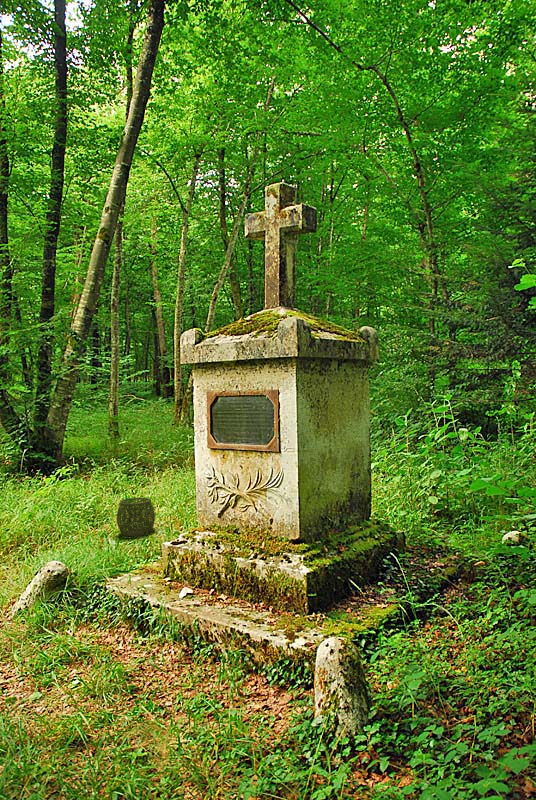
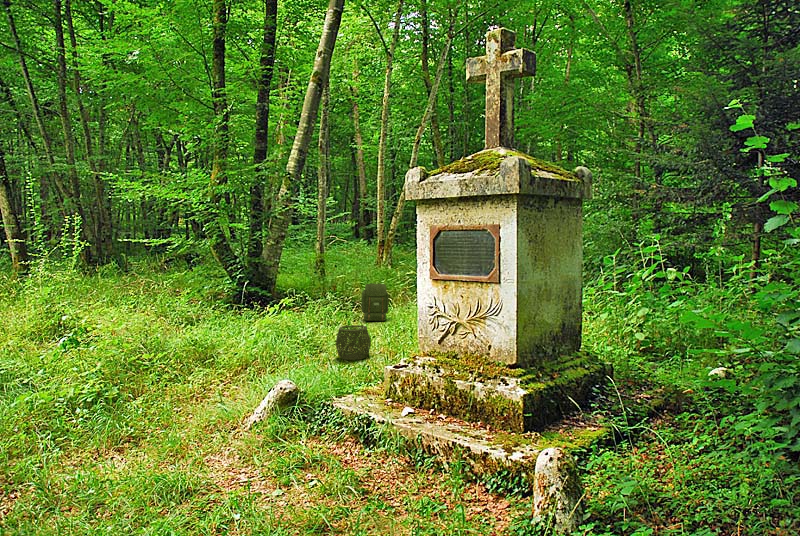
backpack: none [151,449,181,490] -> present [361,283,389,321]

